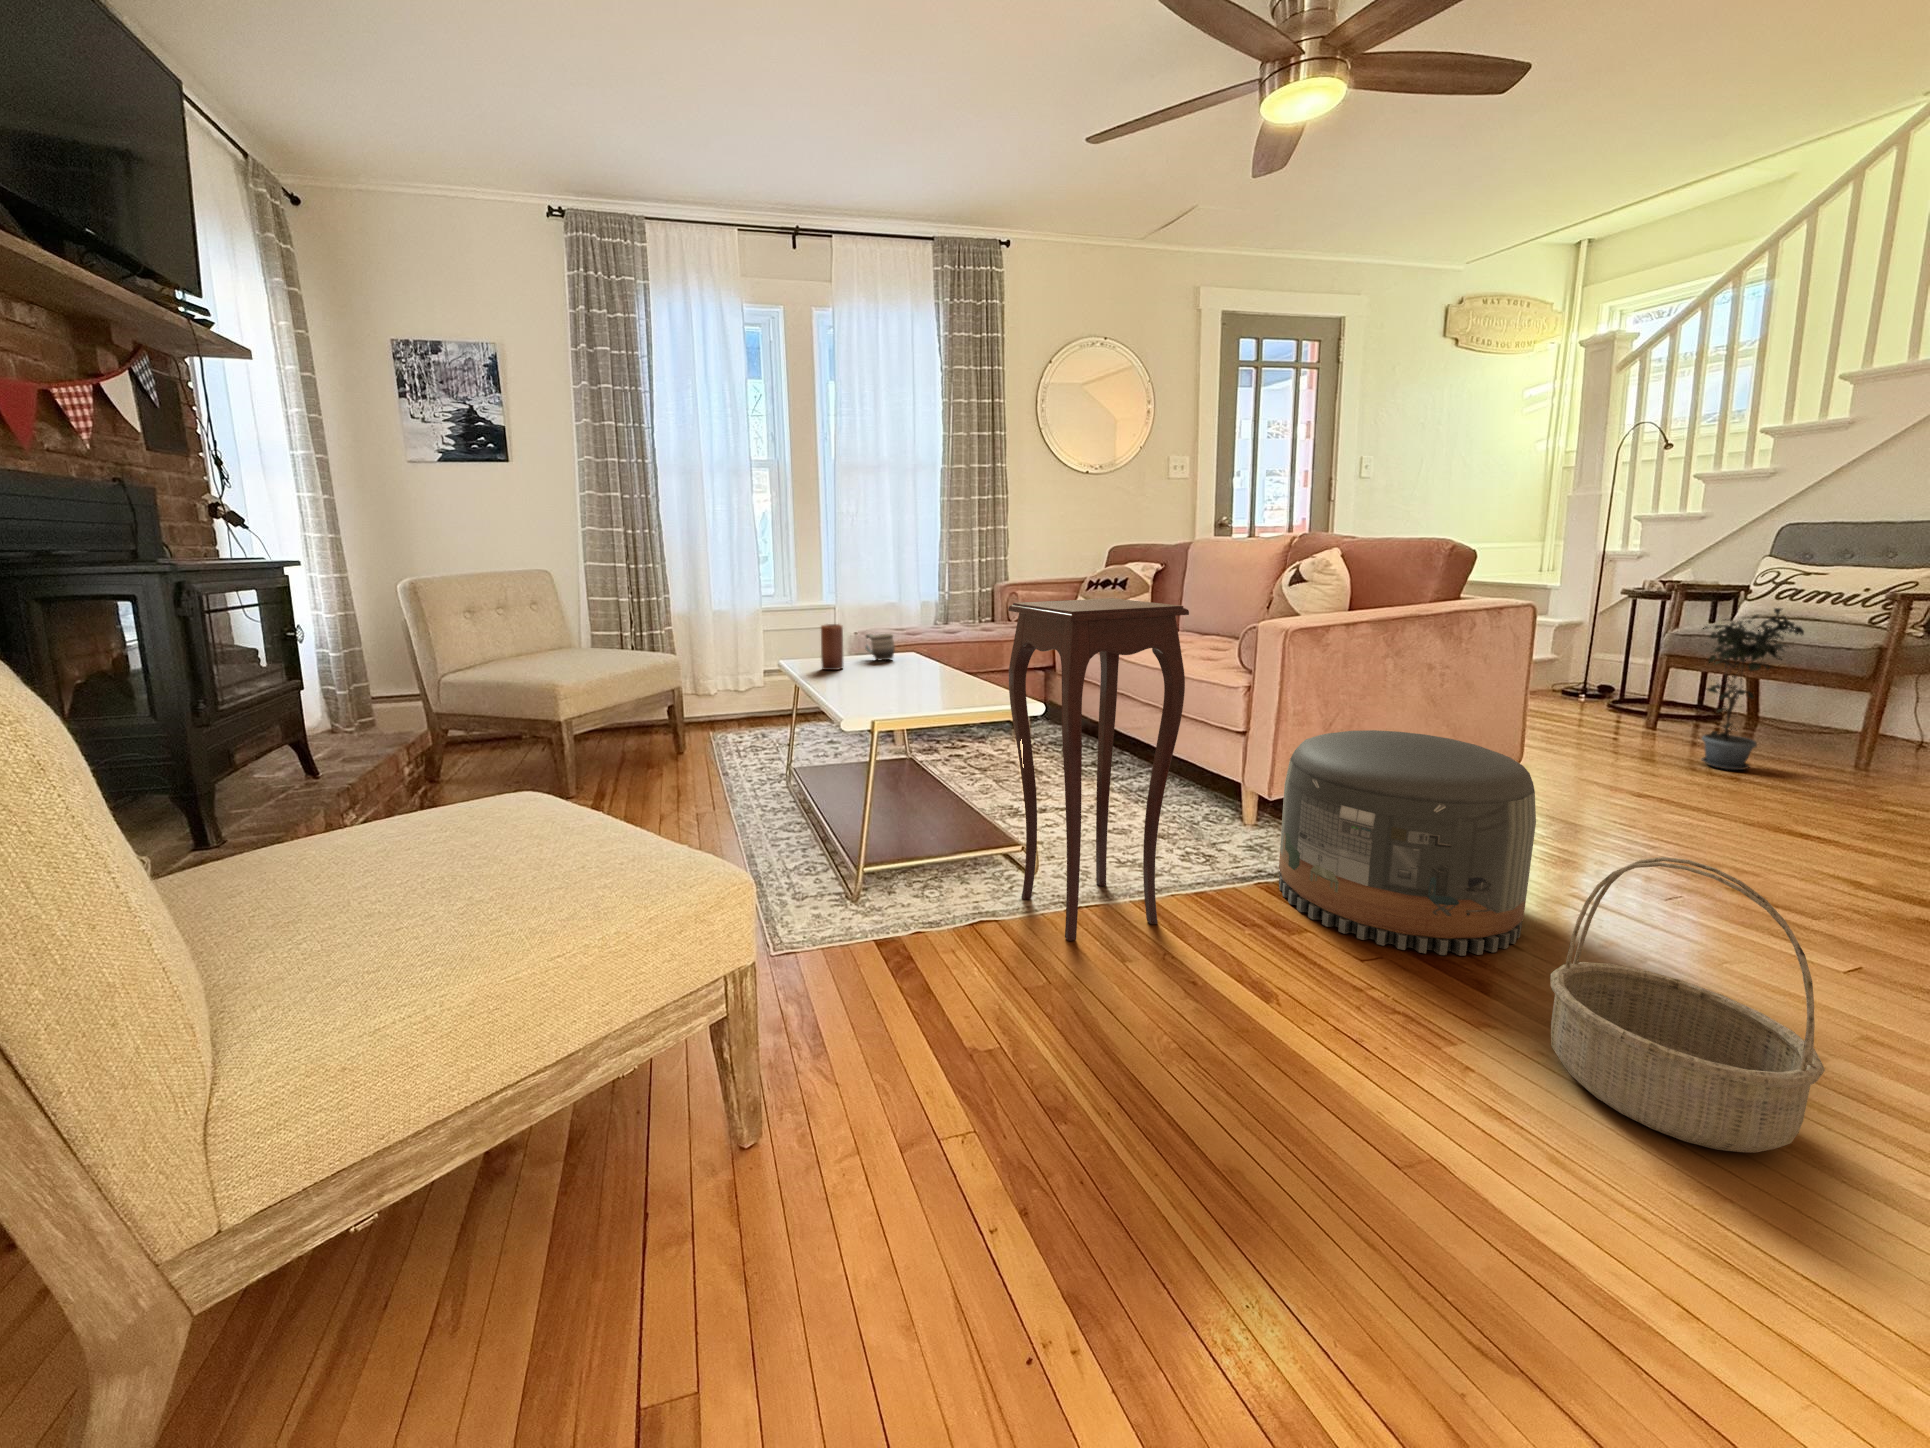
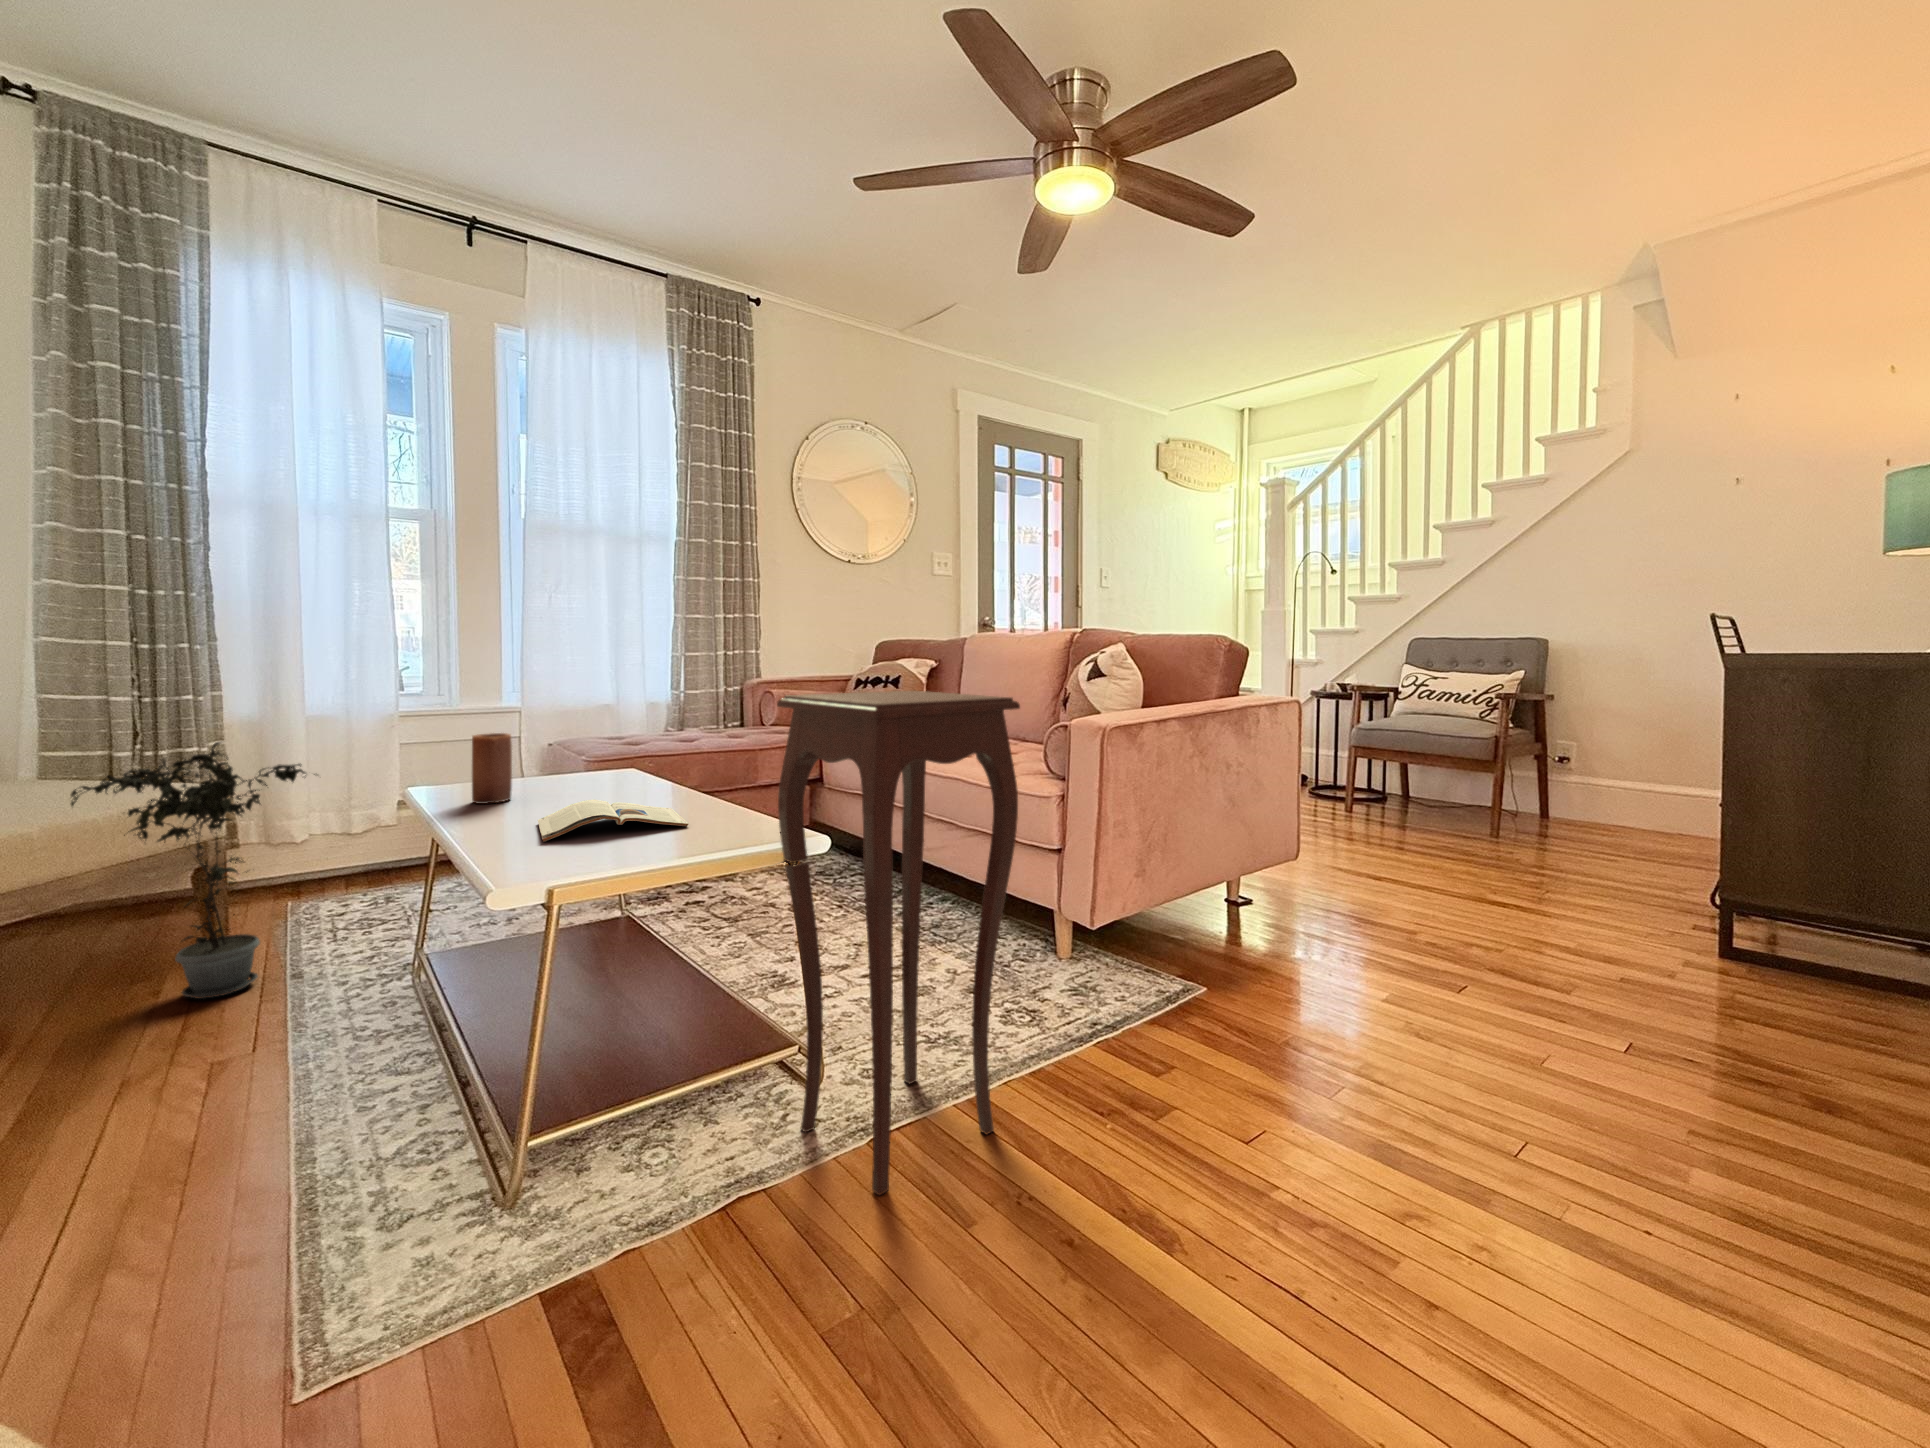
potted plant: present [1702,608,1804,770] -> present [71,742,315,999]
mug: present [865,634,895,660] -> none [552,746,600,785]
magazine: none [861,671,952,695] -> present [538,800,688,841]
pouf: present [1279,730,1536,956] -> none [1117,837,1364,1102]
basket: present [1550,857,1825,1153] -> none [1445,965,1716,1311]

